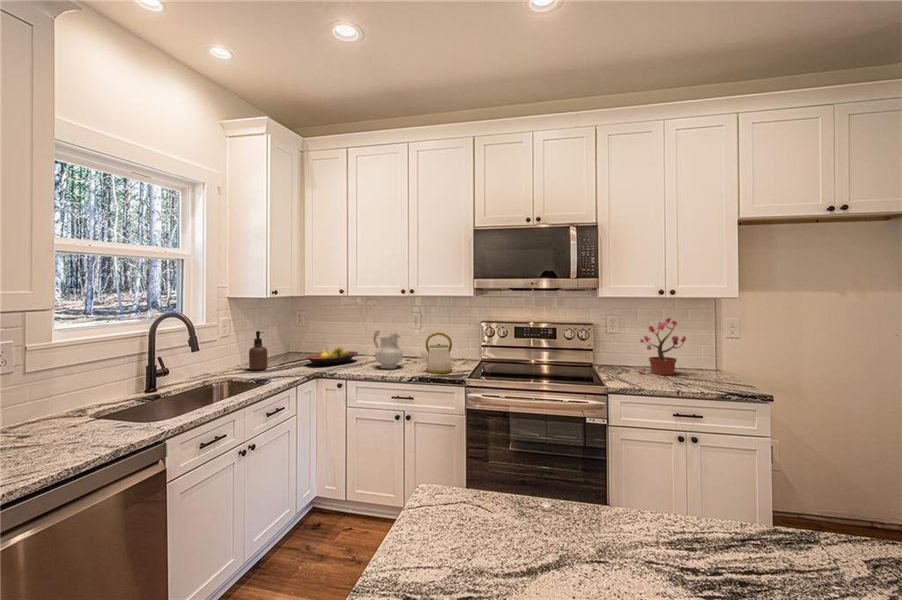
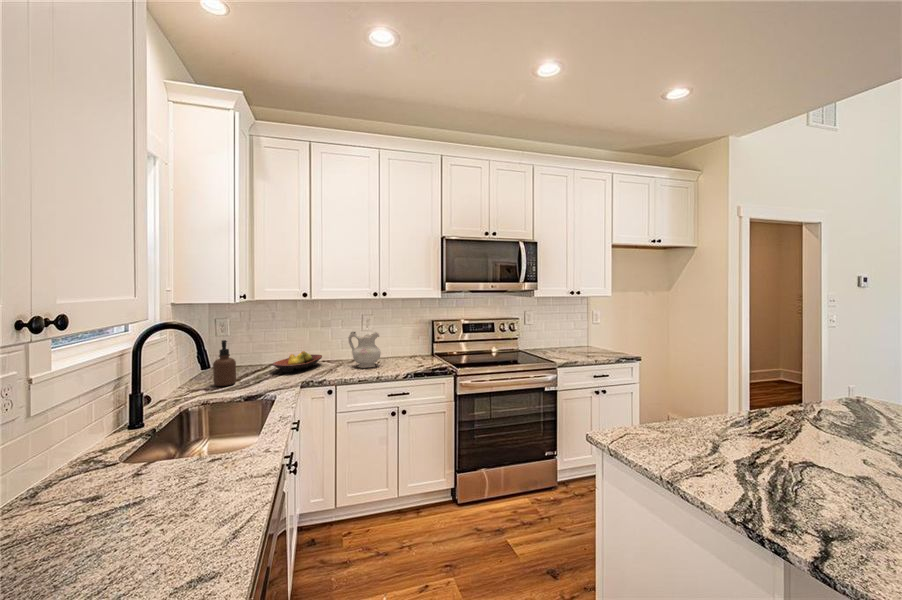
potted plant: present [639,318,688,375] -> none [548,311,581,352]
kettle: present [421,332,452,373] -> none [403,330,430,367]

